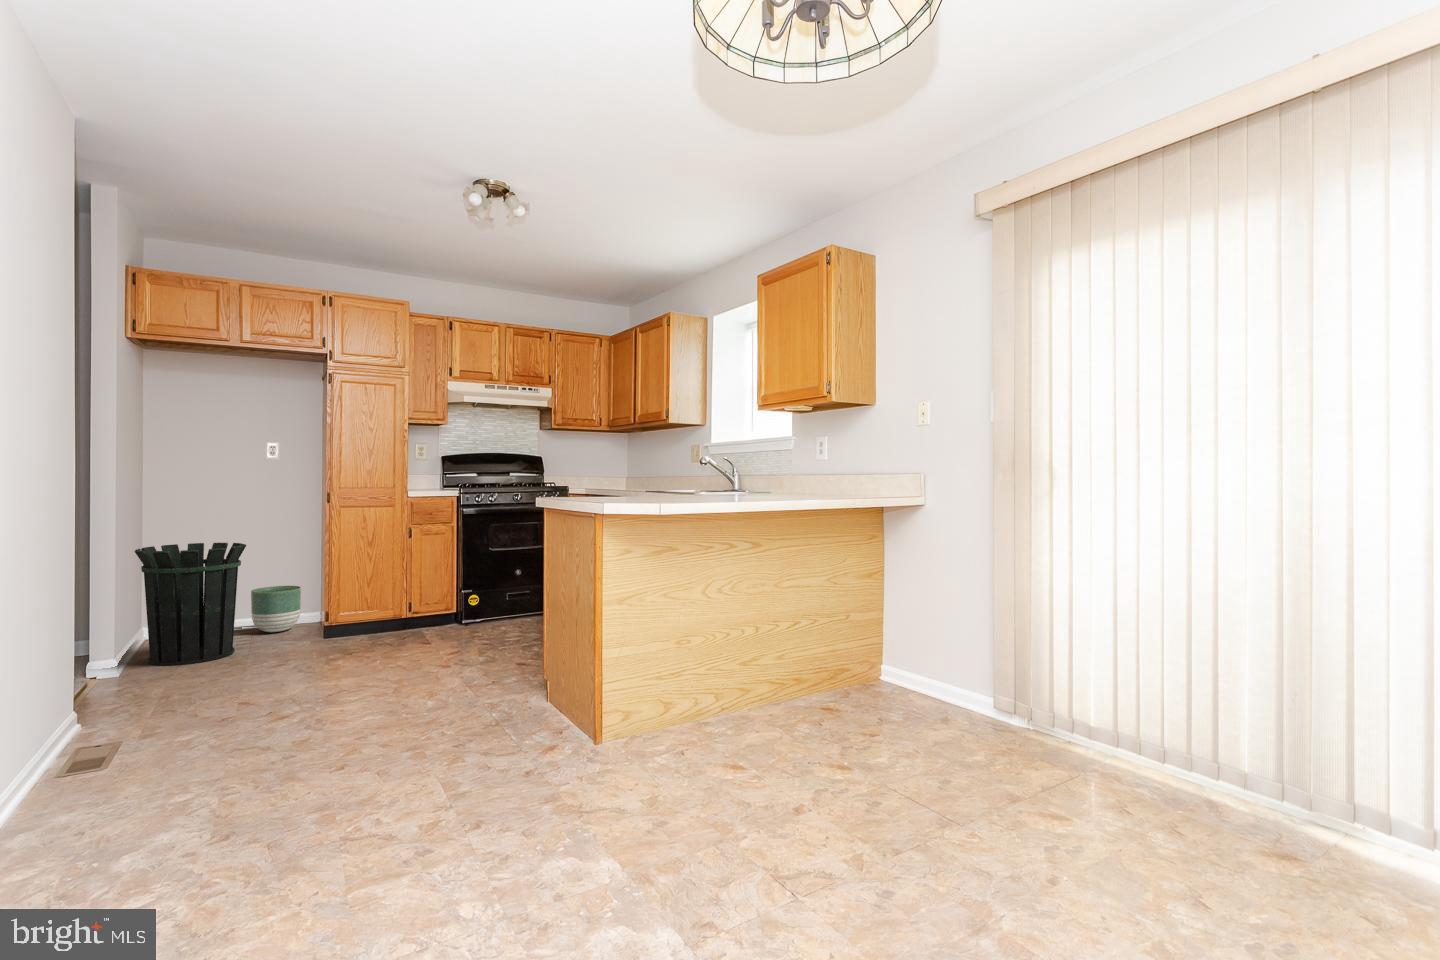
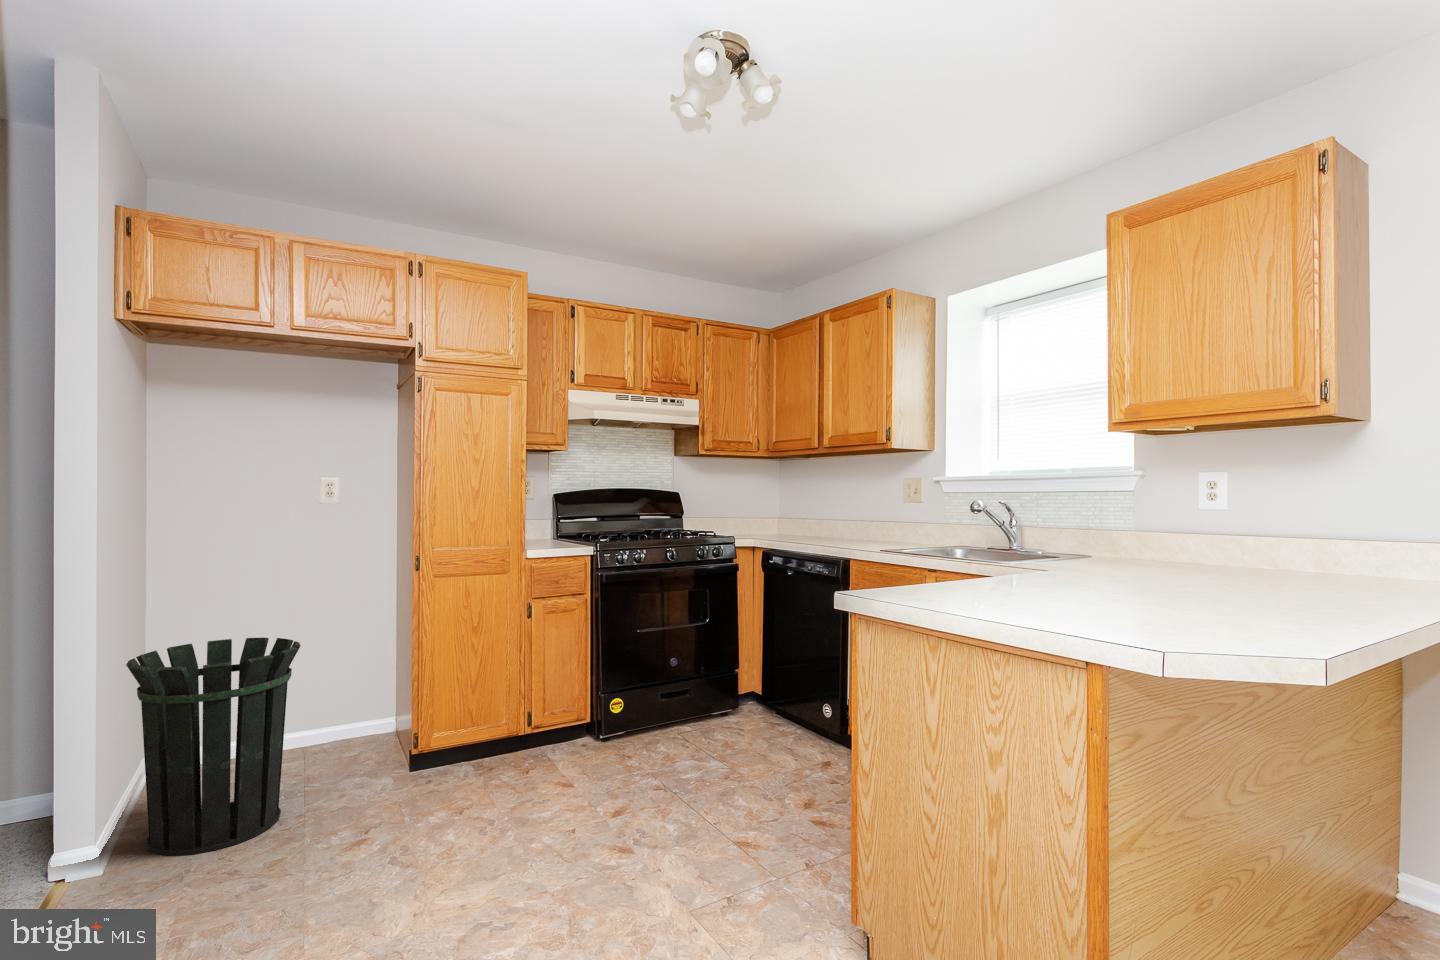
planter: present [251,586,301,632] -> none [295,688,366,763]

